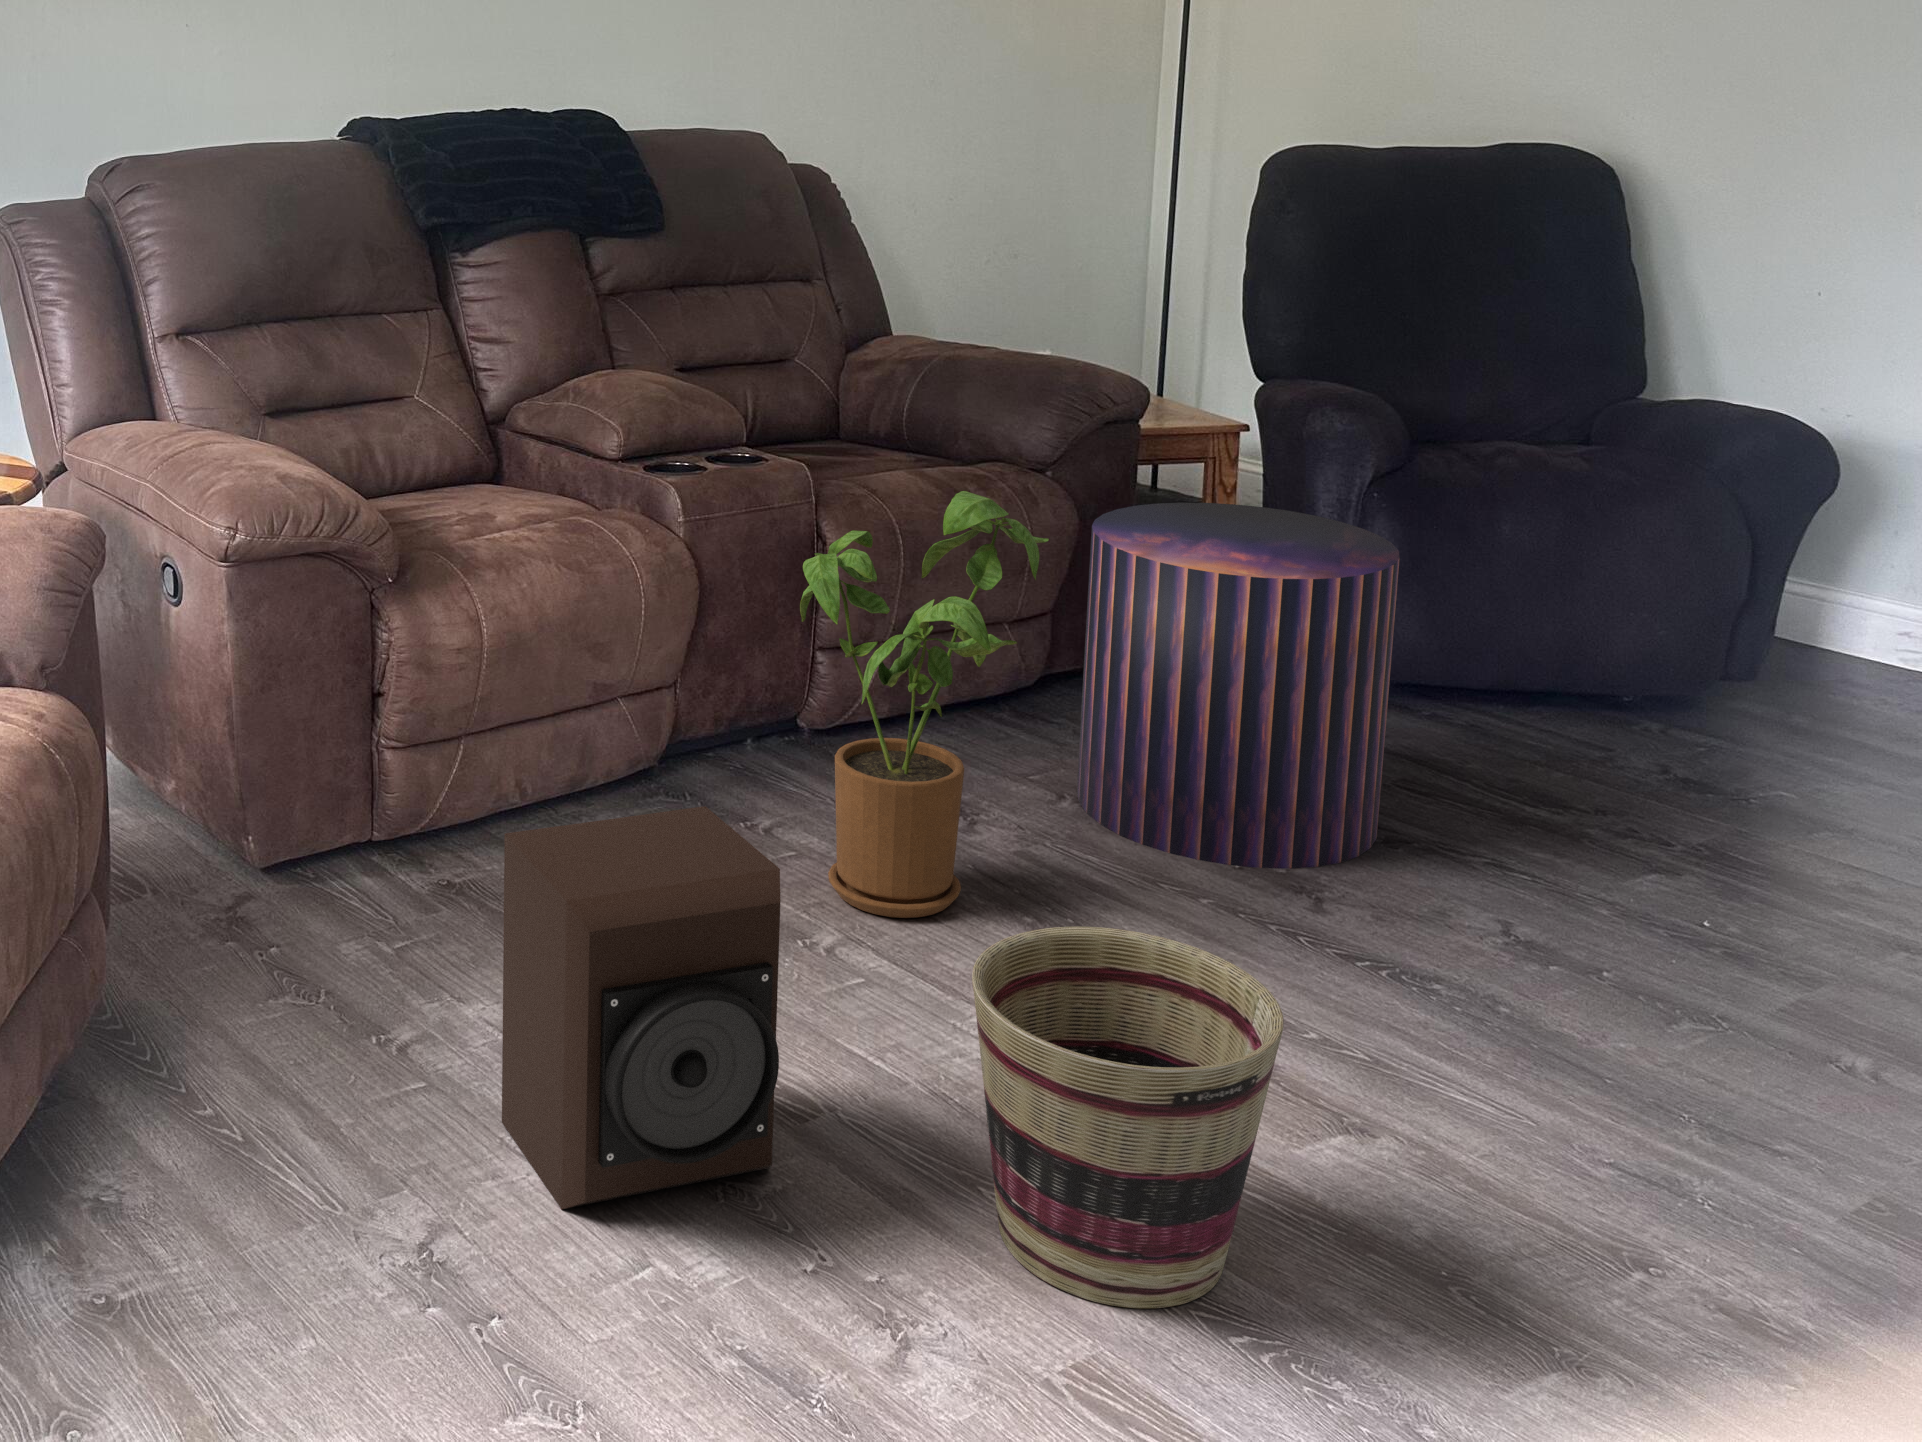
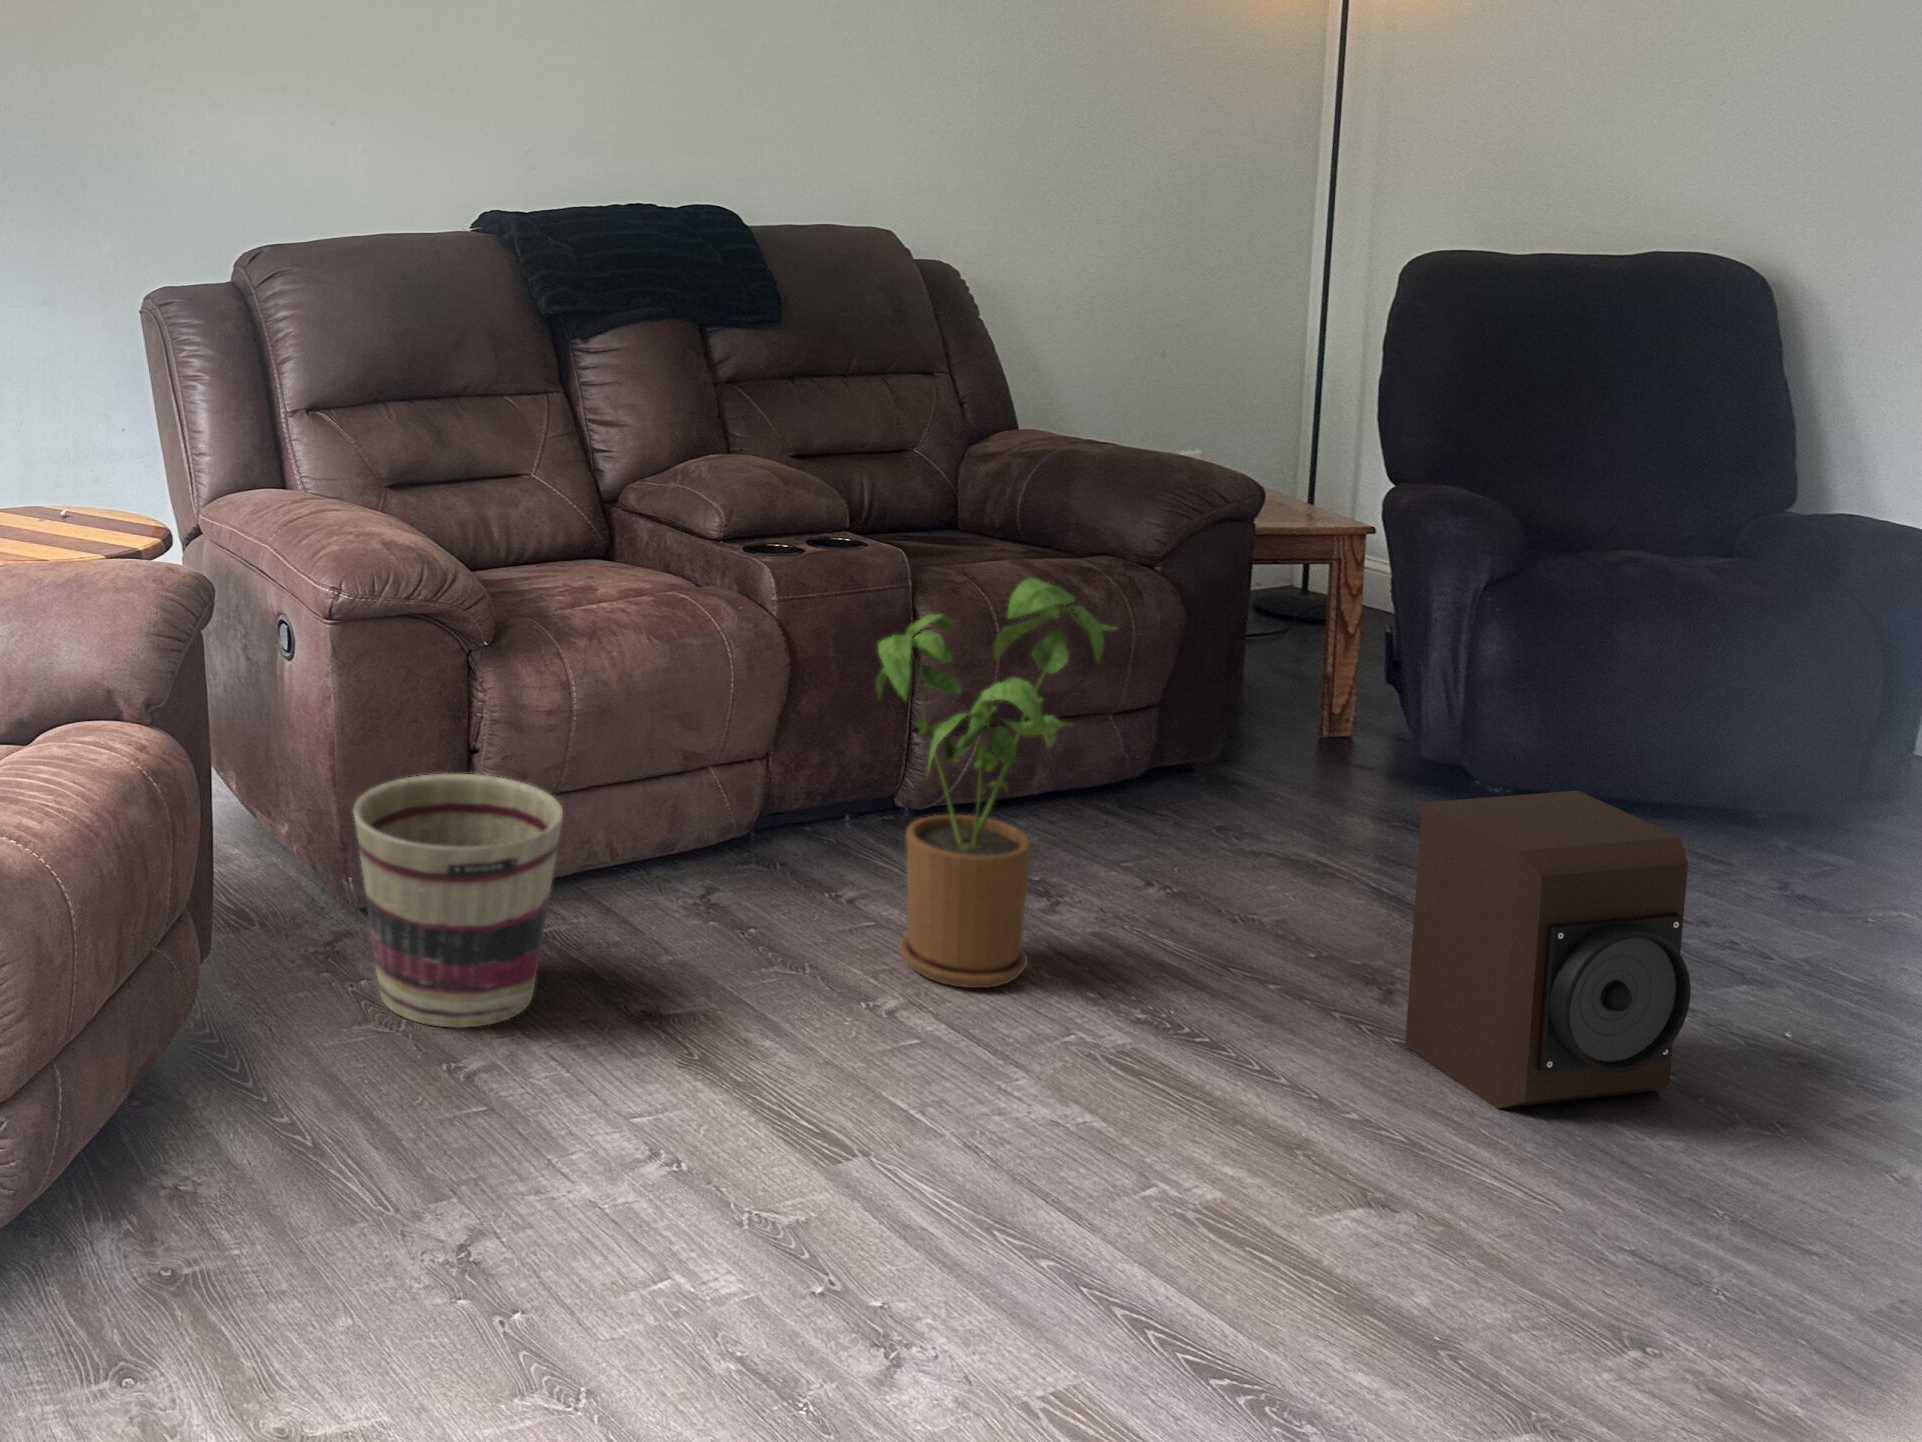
pouf: present [1077,503,1399,869] -> none [1165,600,1484,963]
speaker: present [502,806,780,1209] -> present [1405,791,1691,1109]
basket: present [972,927,1284,1308] -> present [354,774,563,1028]

